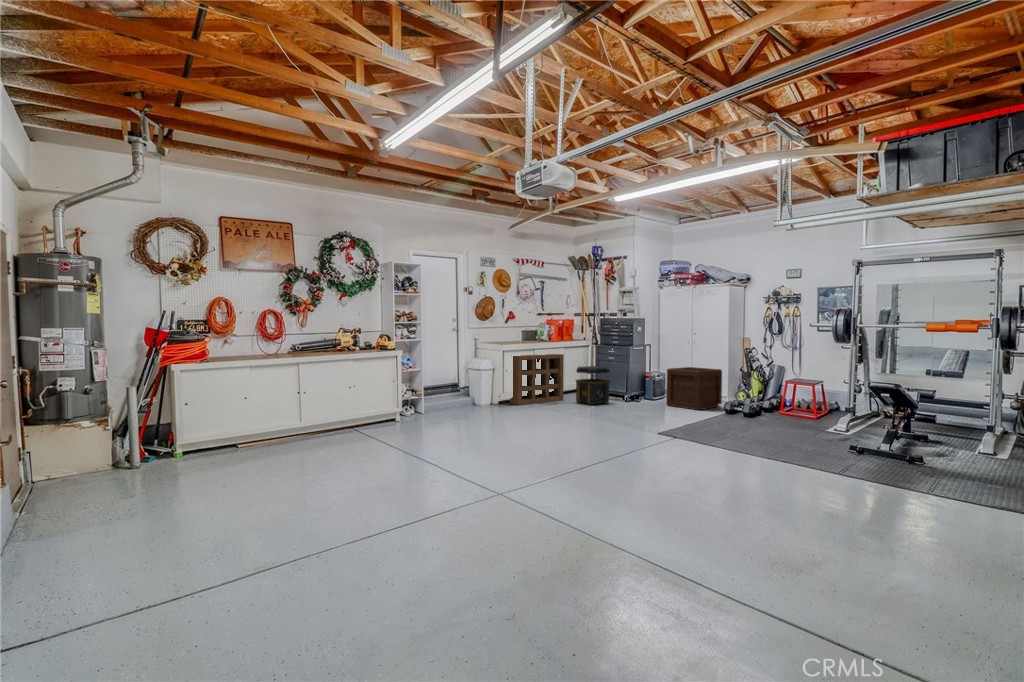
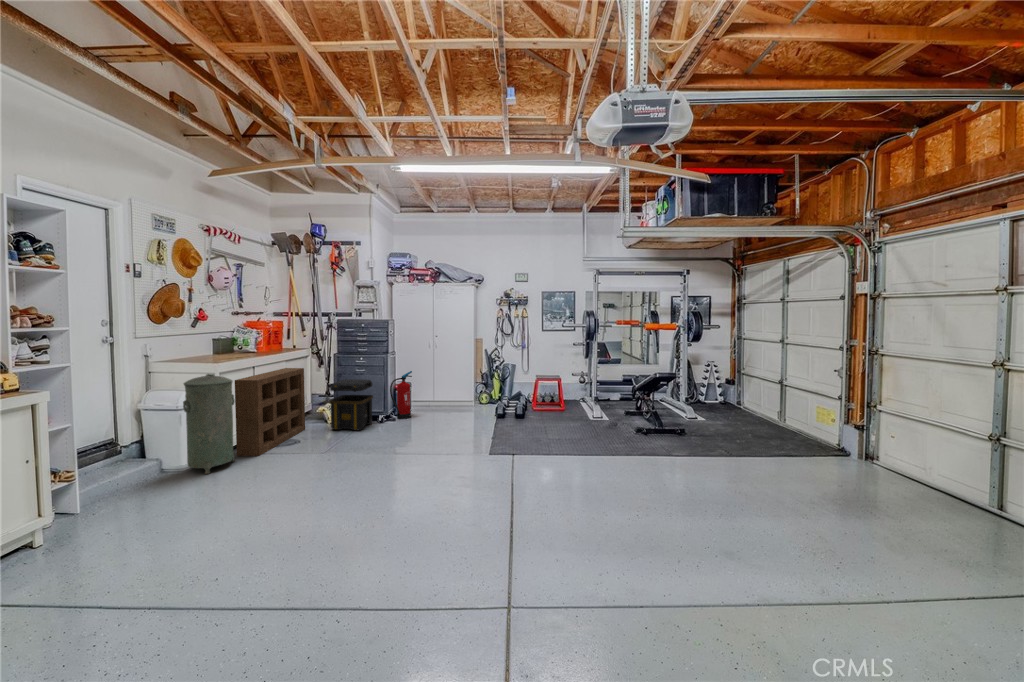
trash can: none [479,349,505,407] -> present [183,374,235,474]
fire extinguisher: none [624,364,650,405] -> present [390,371,412,419]
wooden crate: present [666,367,722,410] -> none [432,369,477,414]

